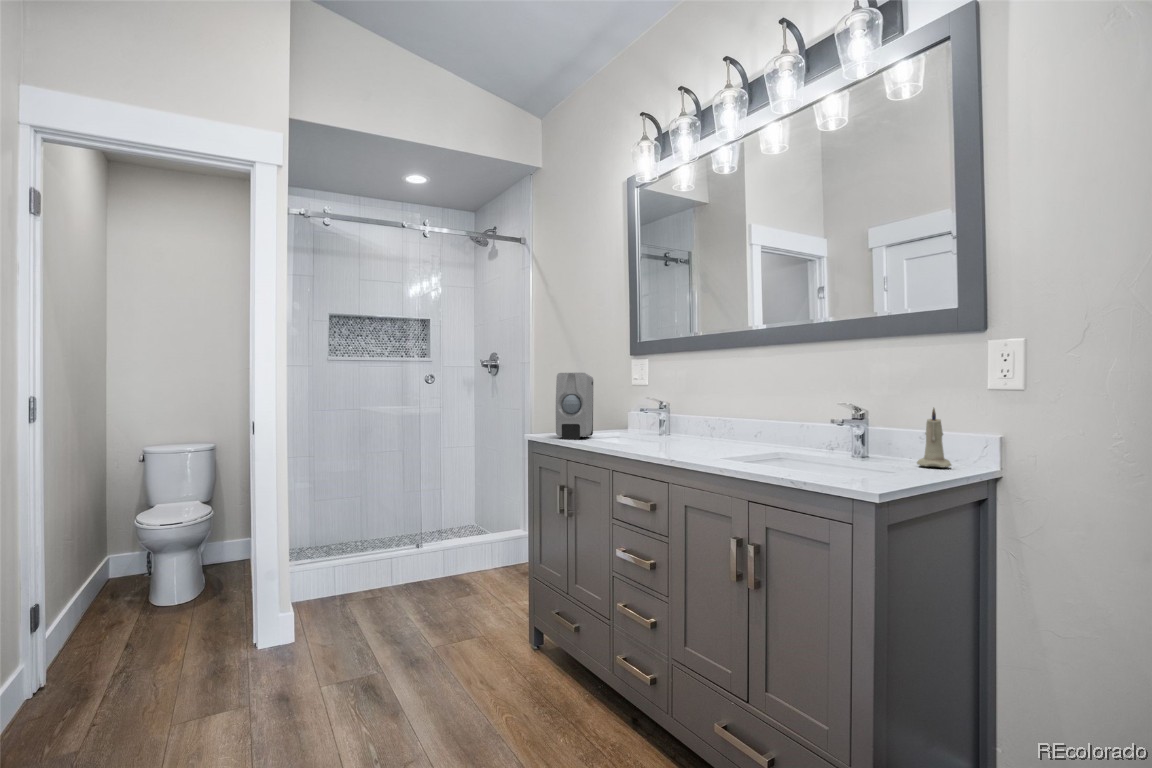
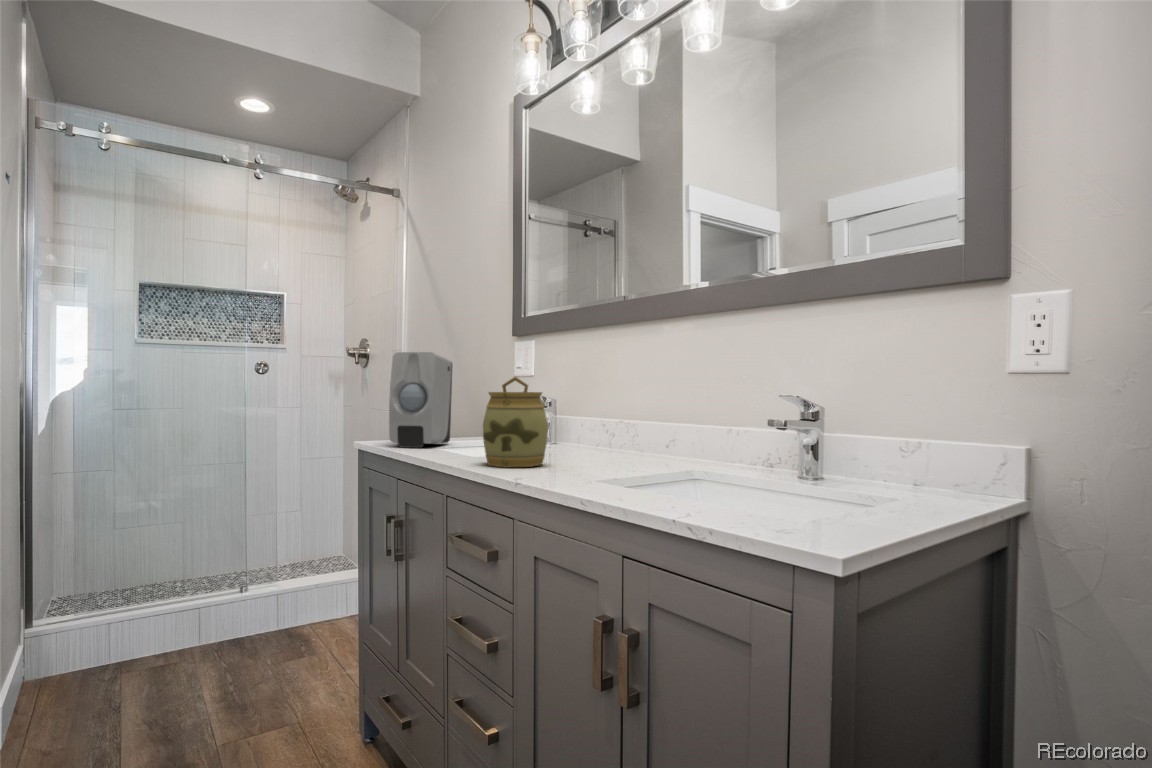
jar: none [635,392,680,451] -> present [483,377,548,467]
candle: present [917,408,951,467] -> none [895,399,949,496]

